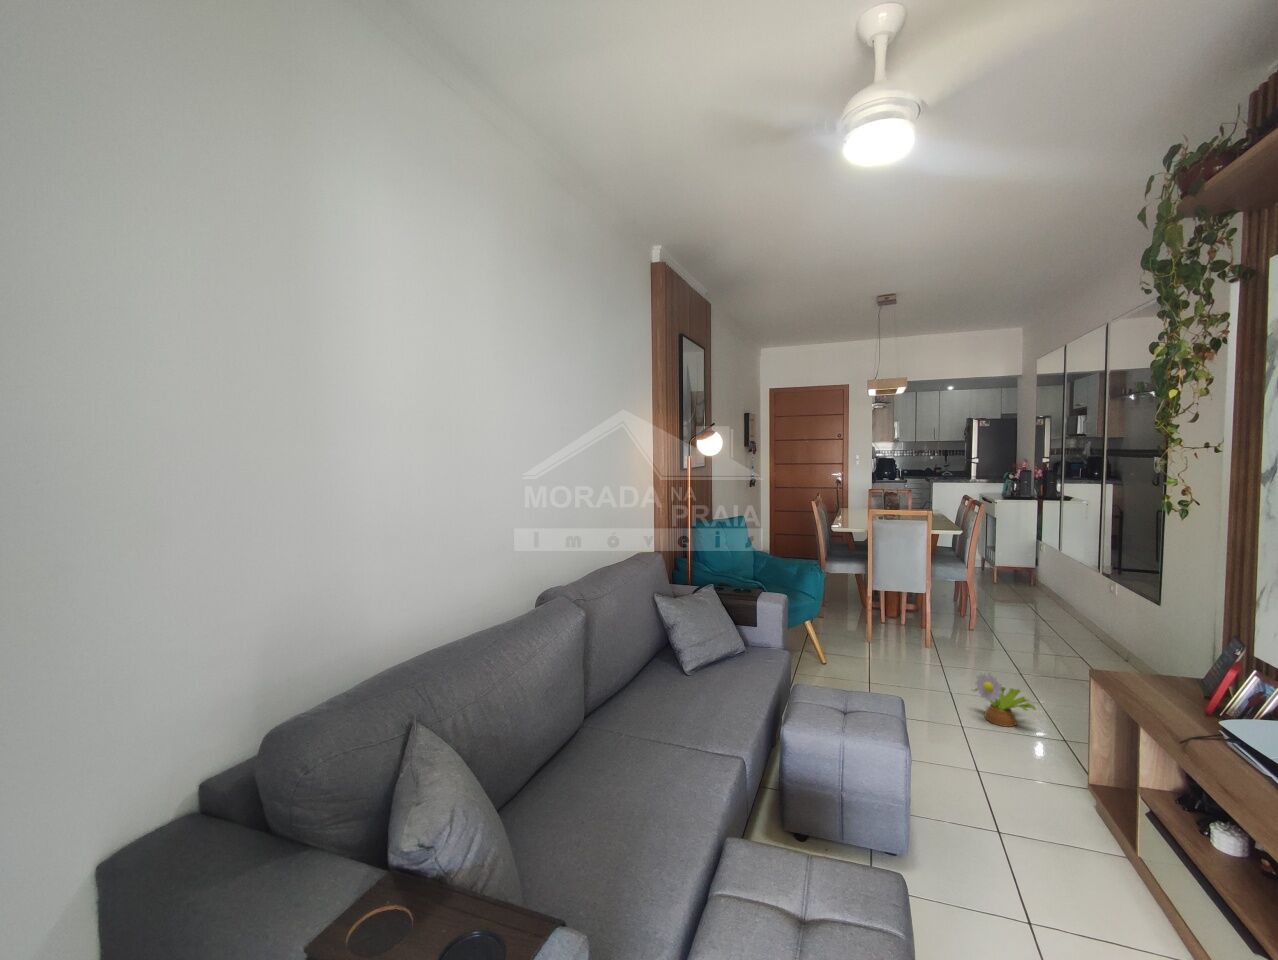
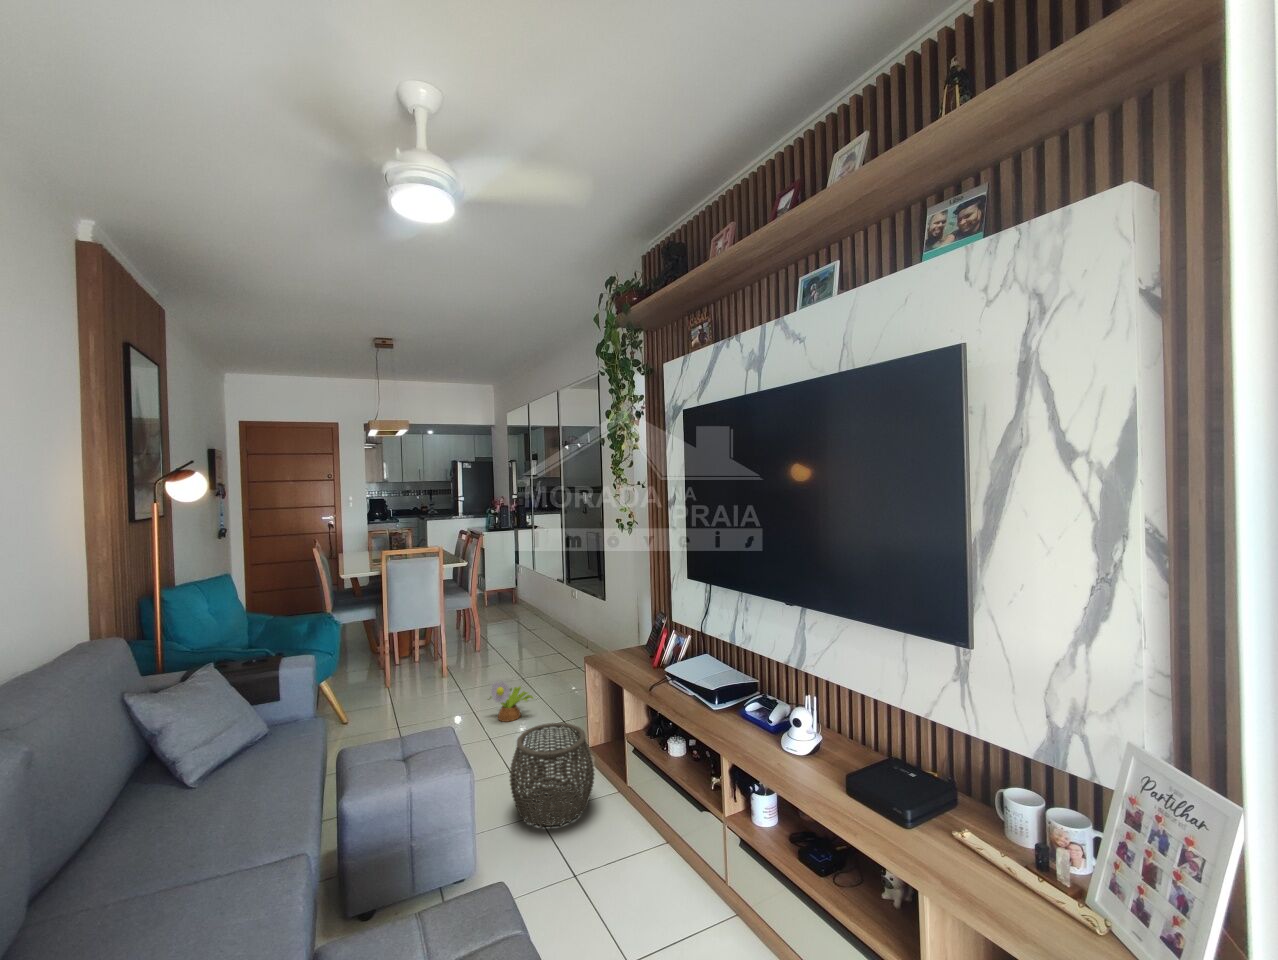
woven basket: none [977,748,1115,896] -> present [510,723,595,827]

